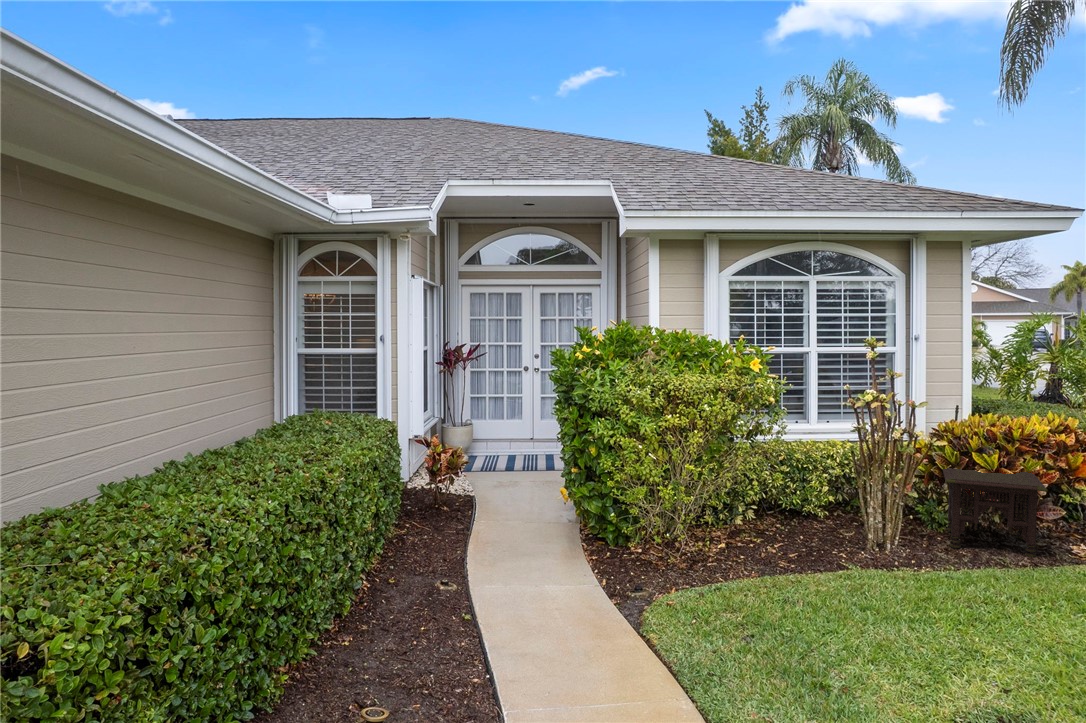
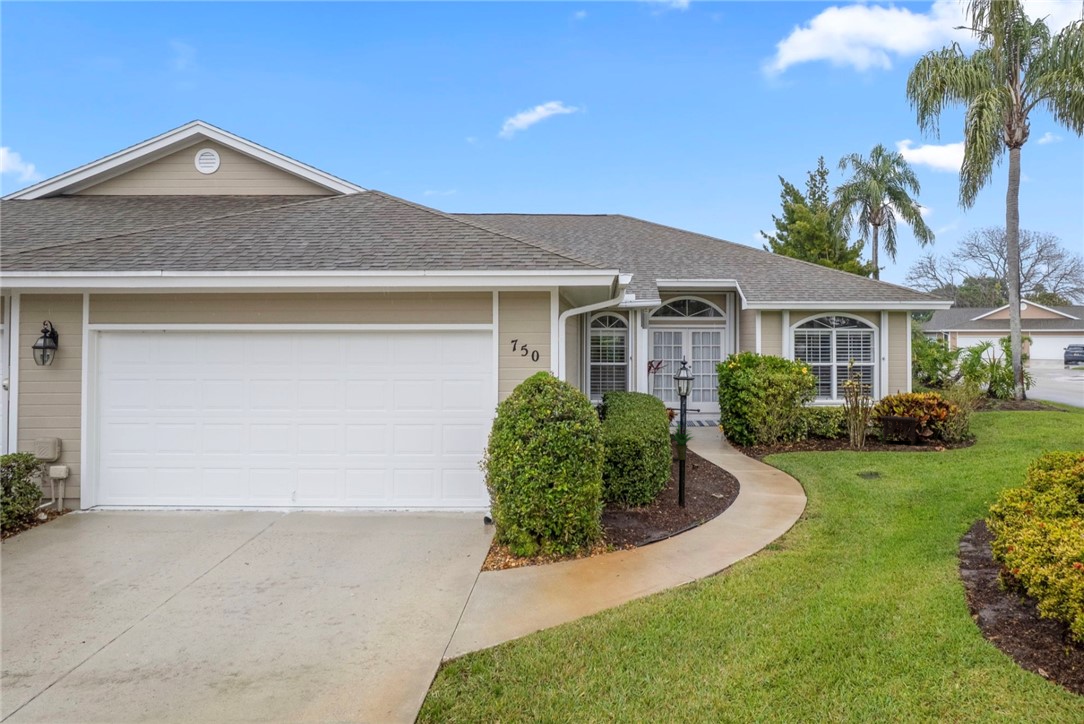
potted plant: none [333,534,423,658] -> present [671,424,693,460]

